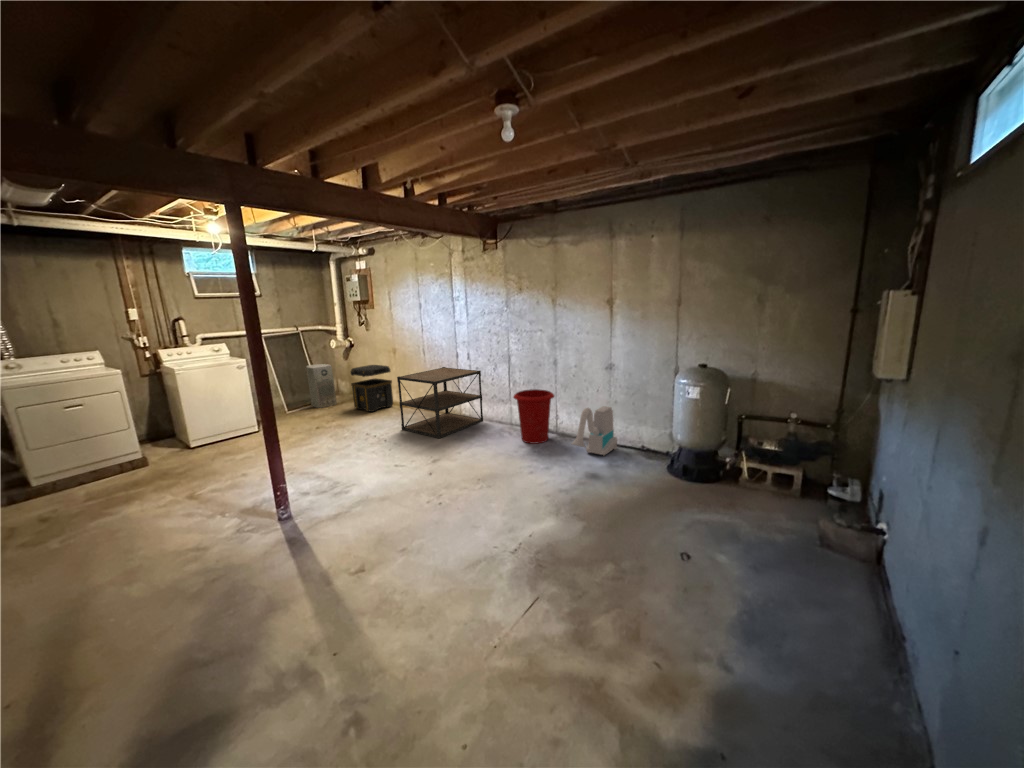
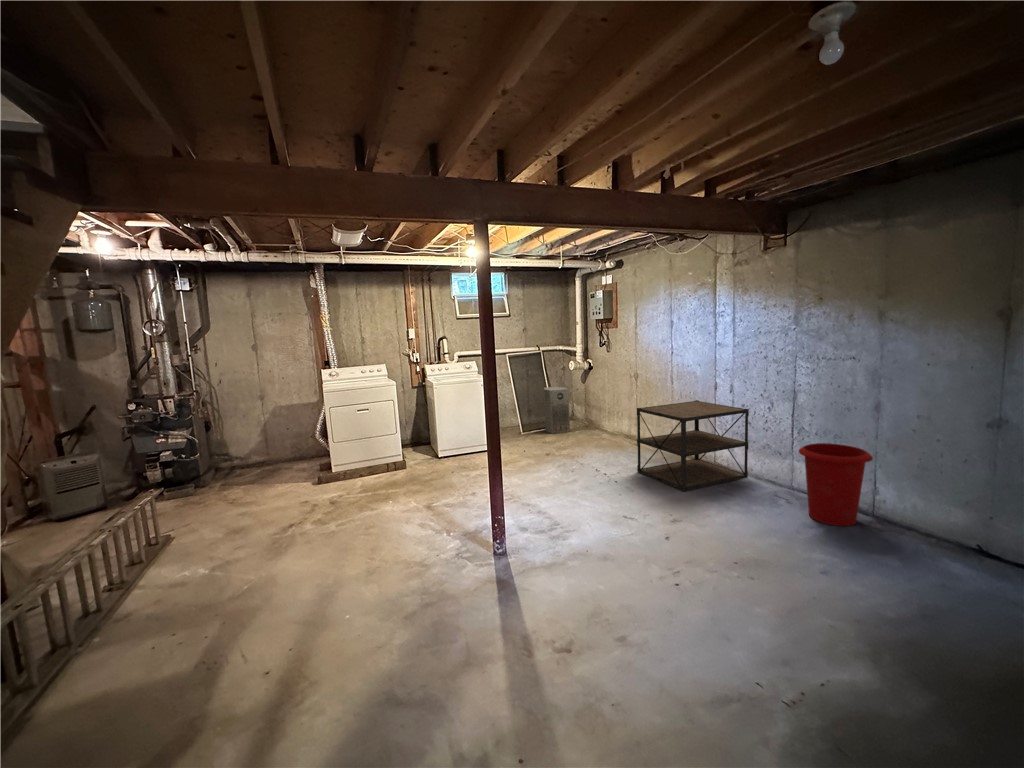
toolbox: present [351,365,393,412] -> none [586,391,631,445]
vacuum cleaner: present [571,406,617,456] -> none [904,487,1006,575]

